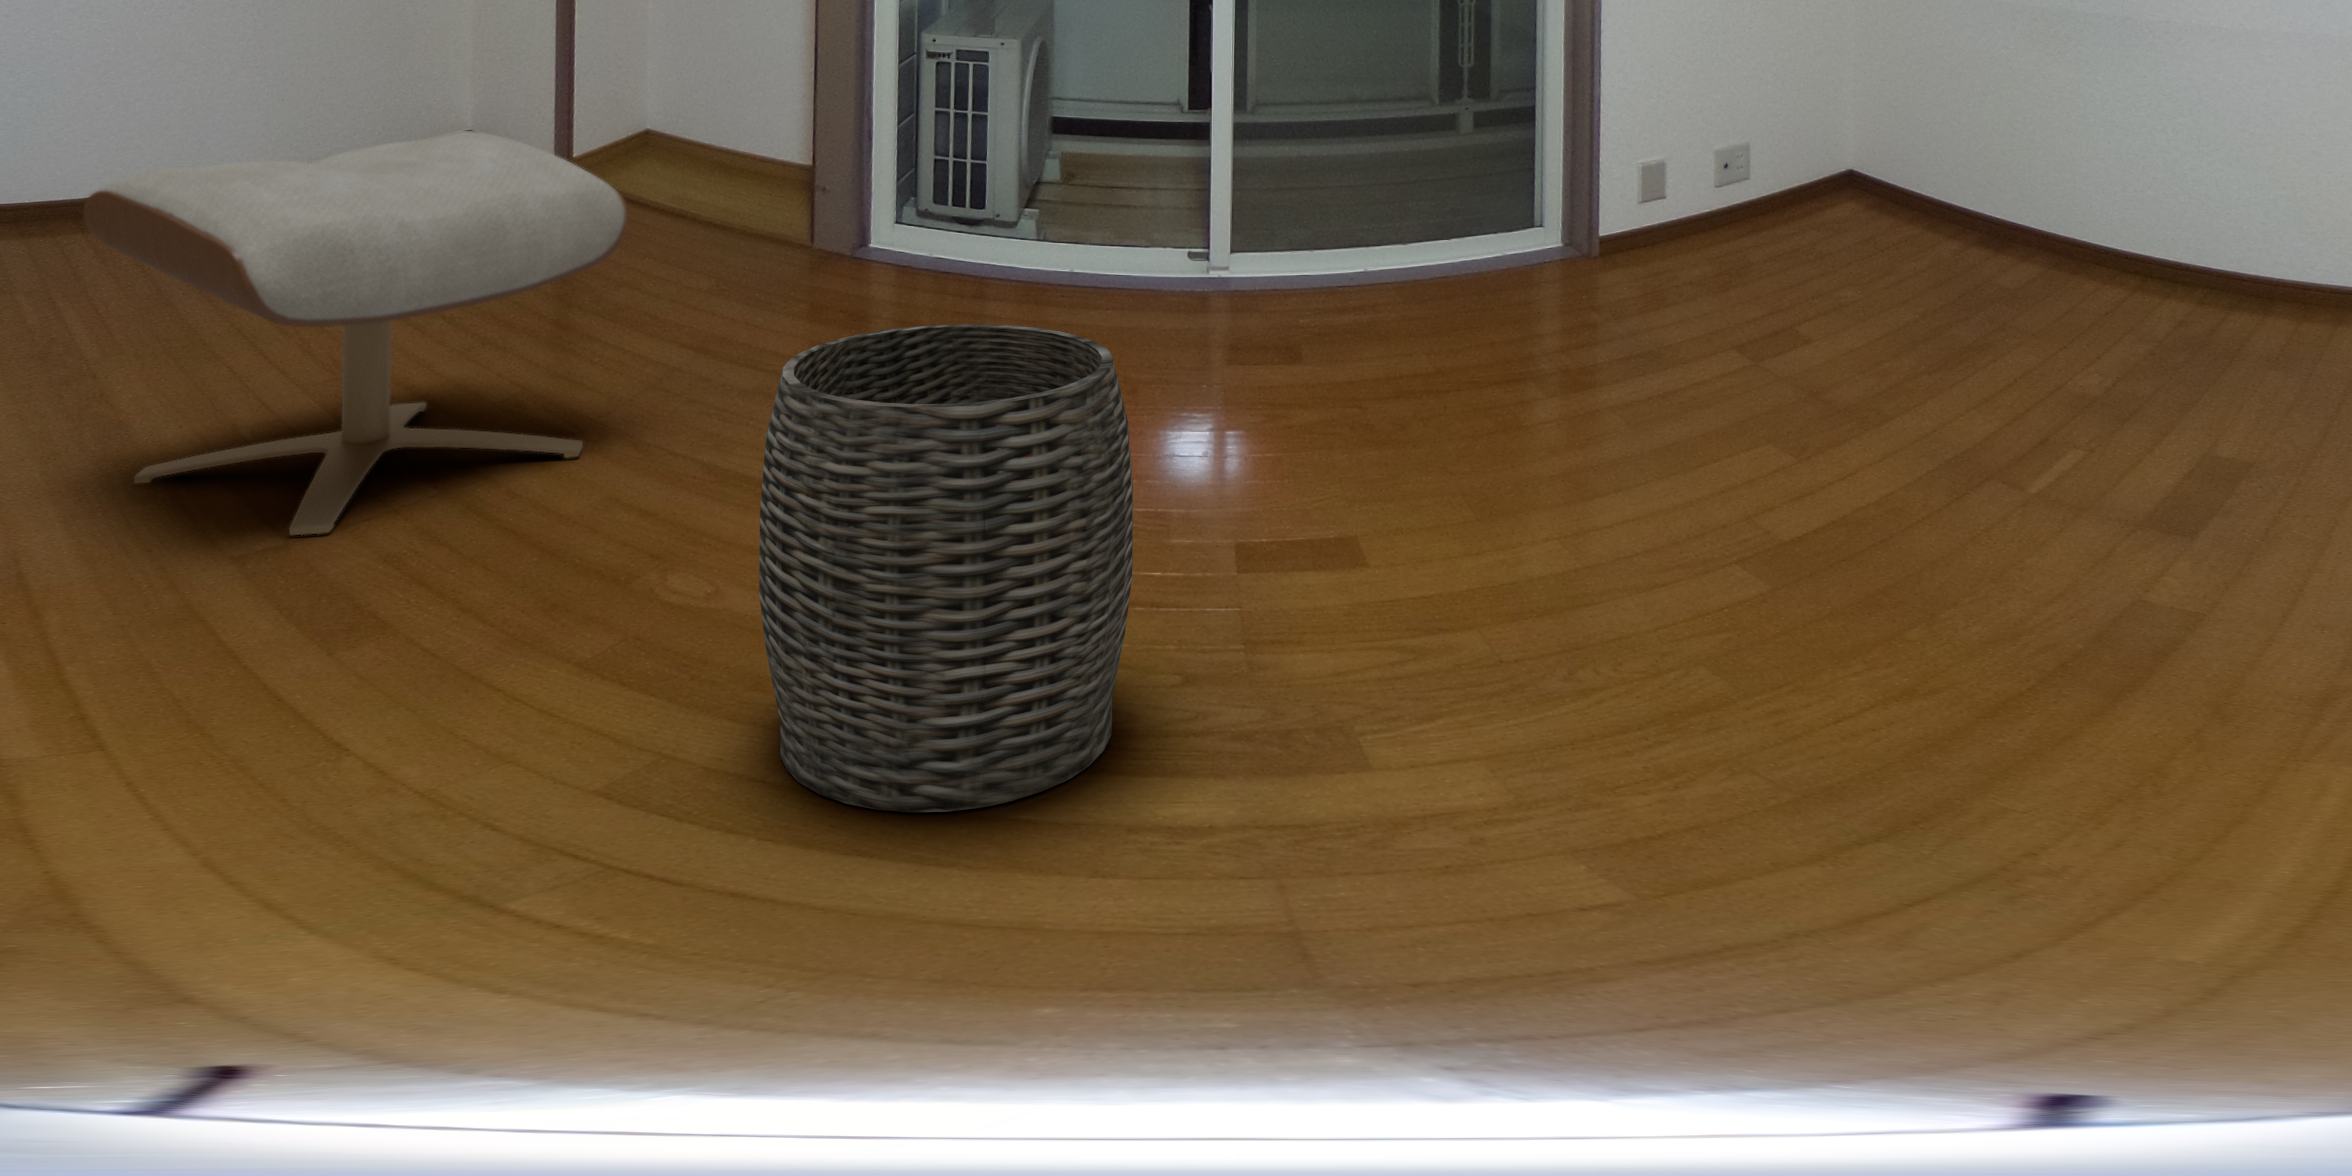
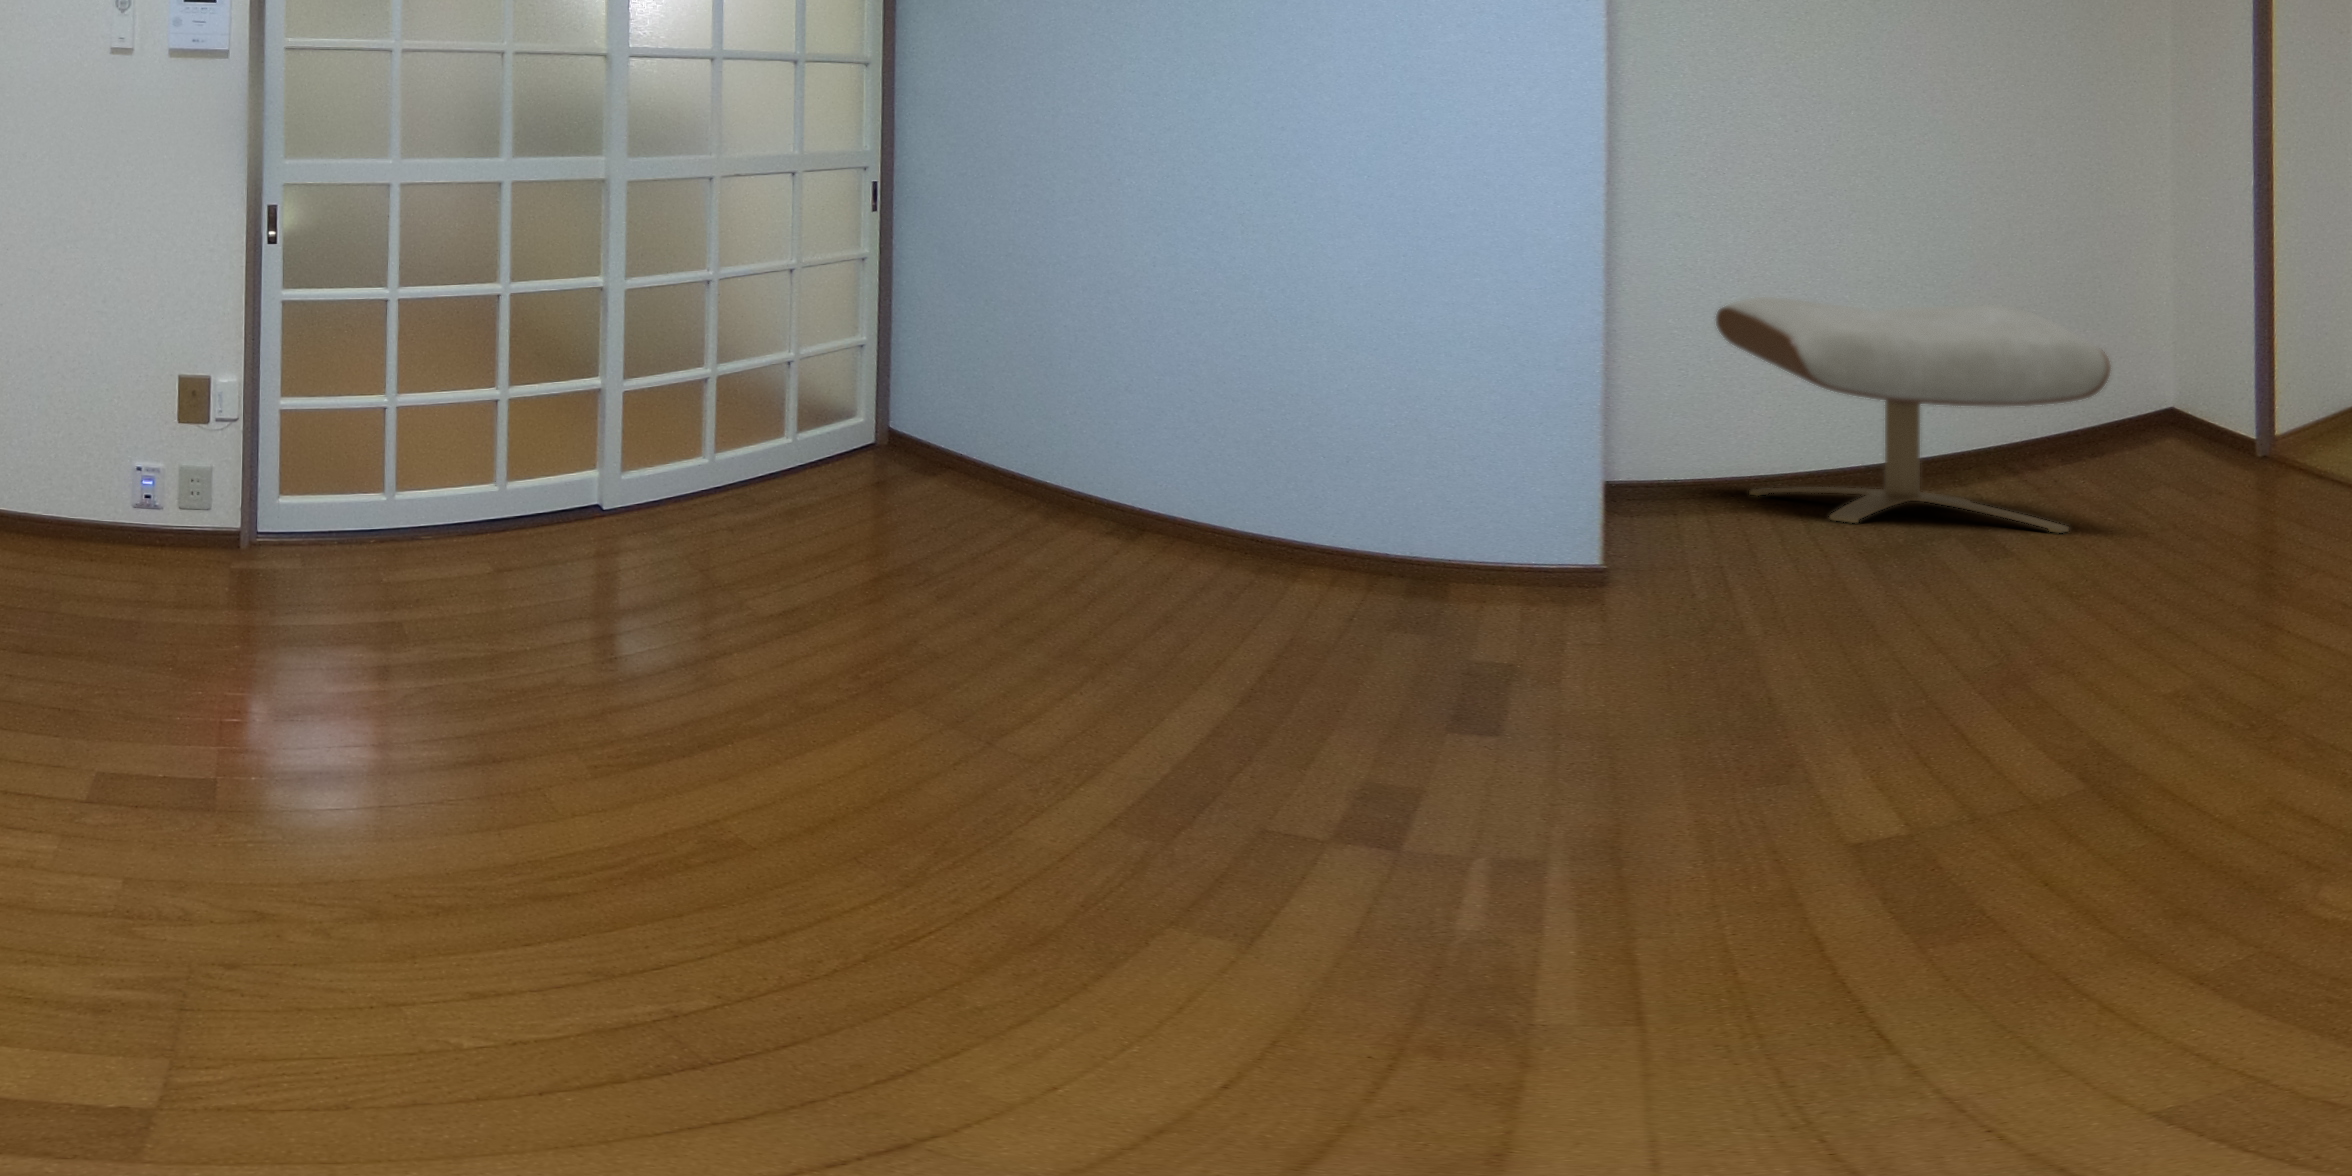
woven basket: present [759,324,1133,812] -> none [2031,388,2316,642]

